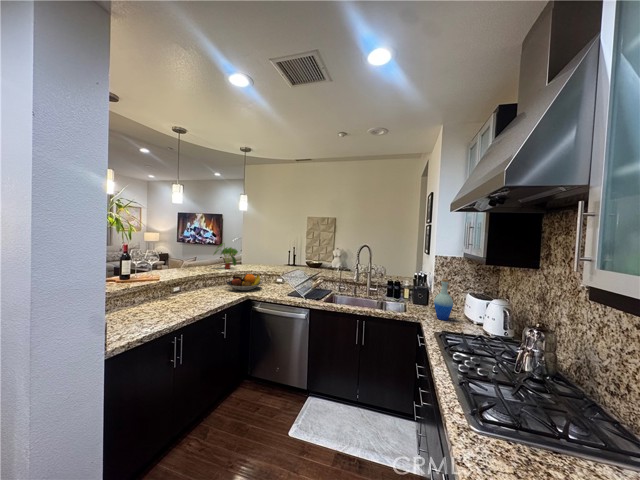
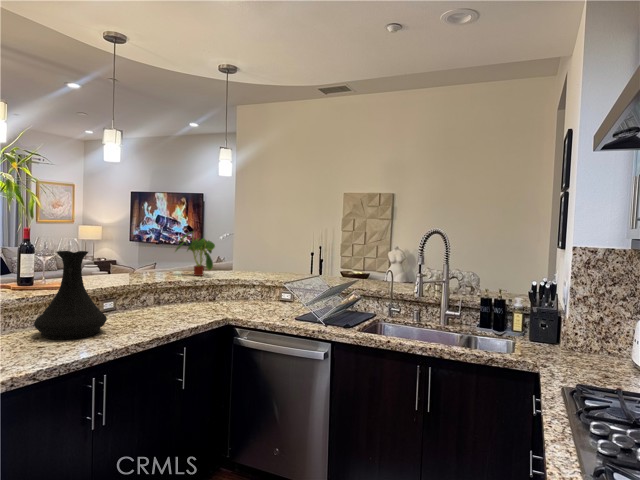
vase: none [134,260,179,314] -> present [34,251,107,339]
fruit bowl: present [227,274,262,291] -> none [193,283,254,310]
bottle: present [434,279,453,320] -> none [568,289,607,369]

